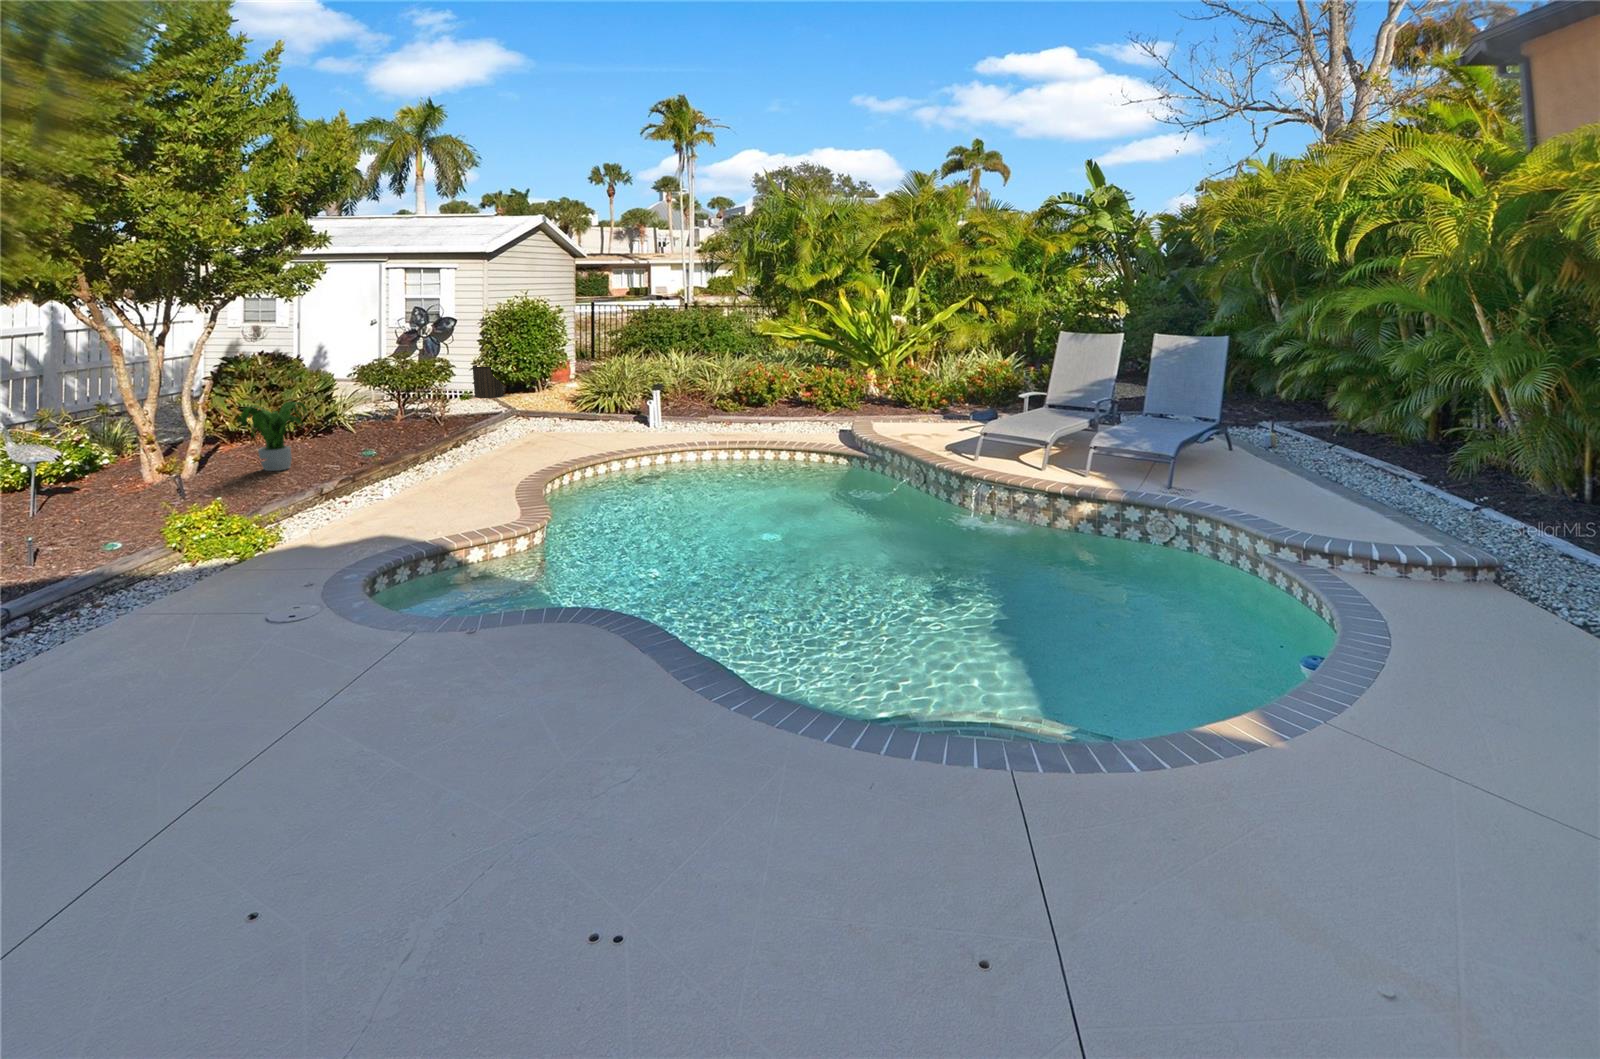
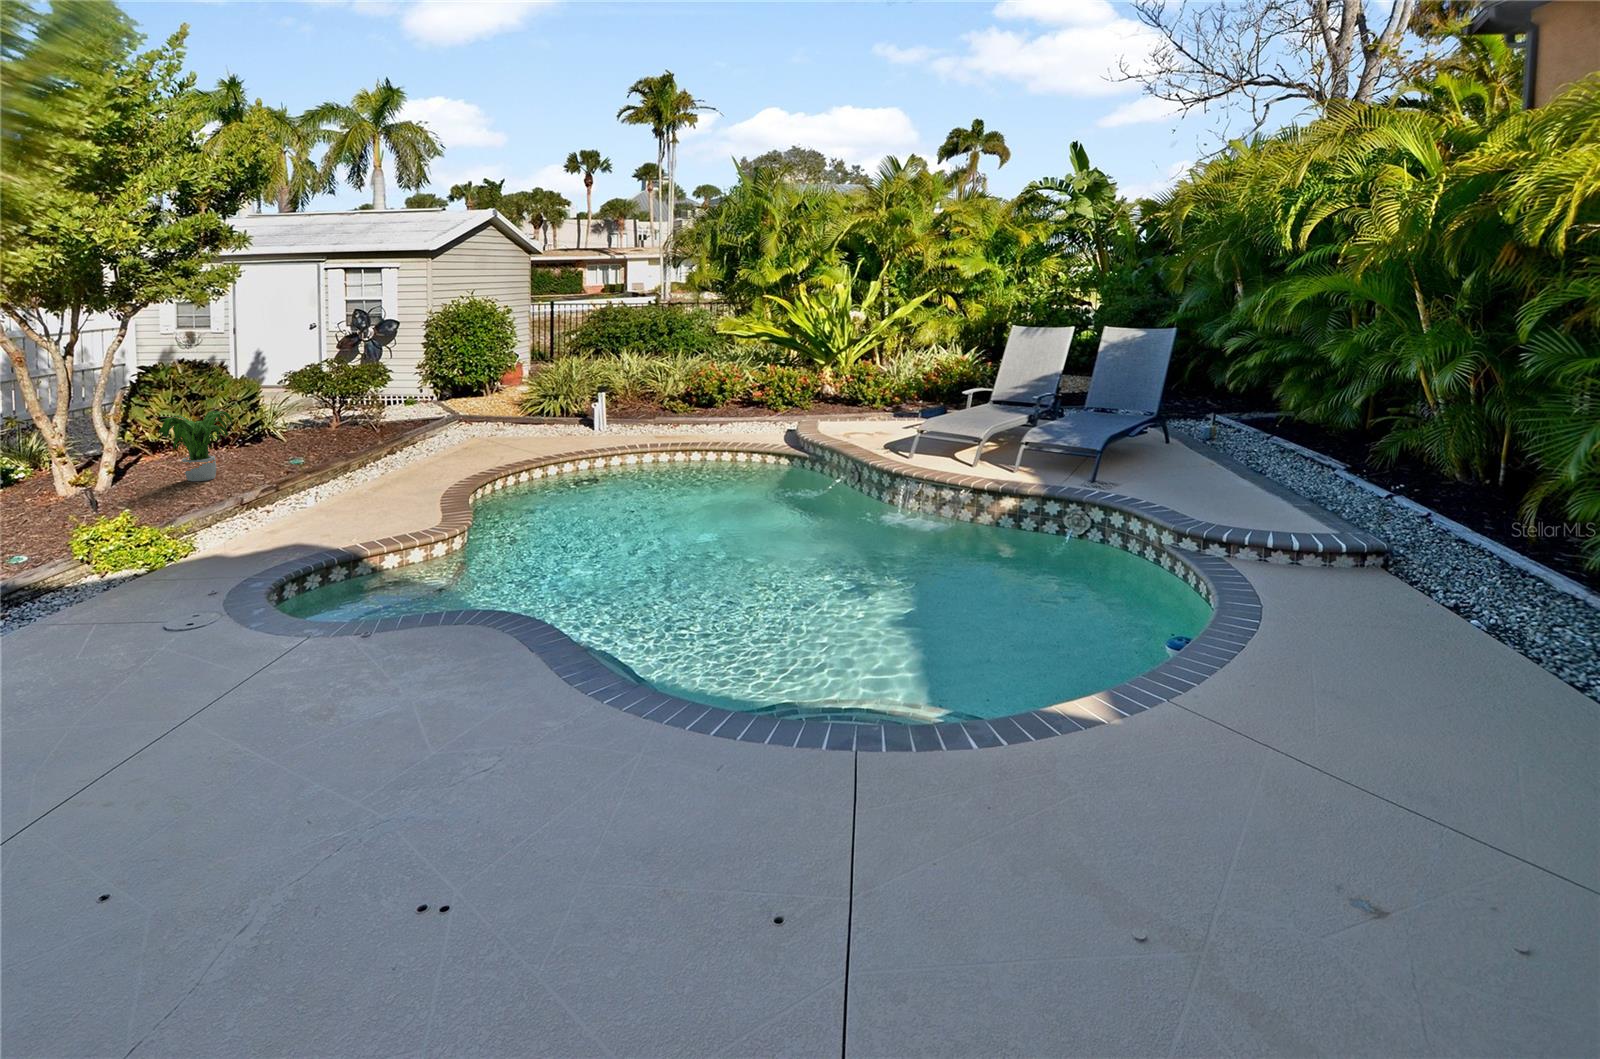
stool: present [473,365,503,398] -> none [416,368,449,402]

